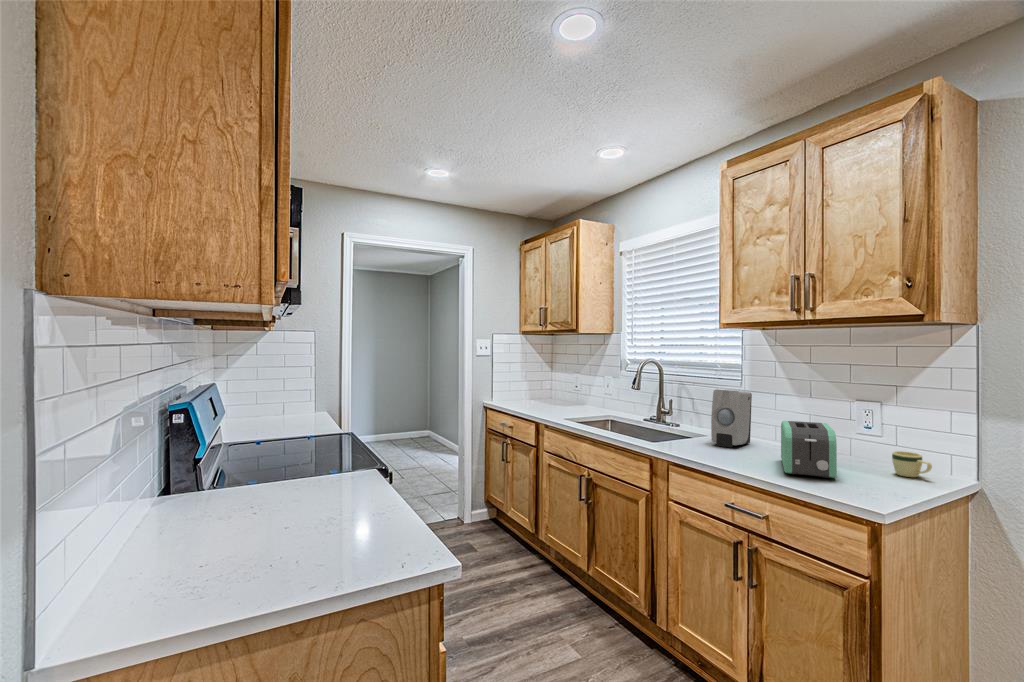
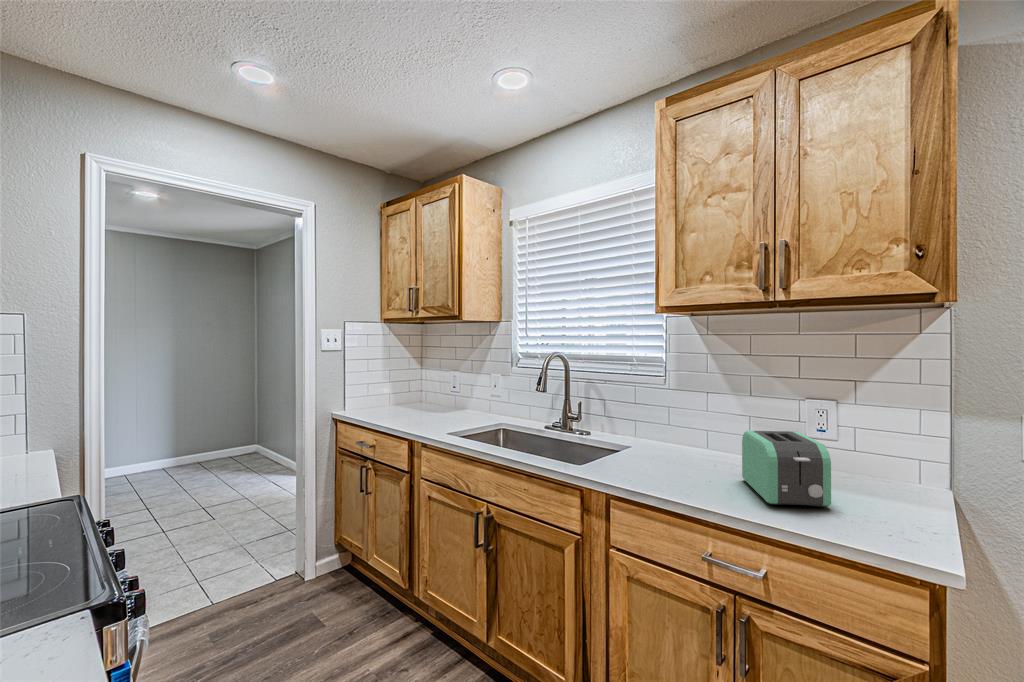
soap dispenser: present [711,390,752,448] -> none [647,392,689,465]
mug: present [892,451,932,477] -> none [874,462,925,494]

